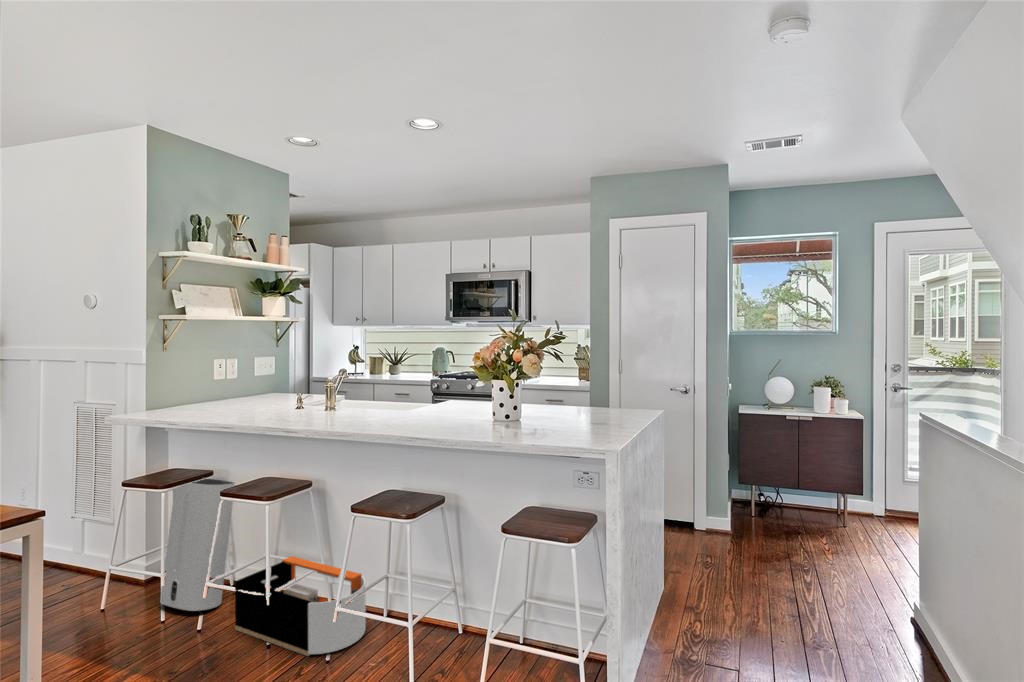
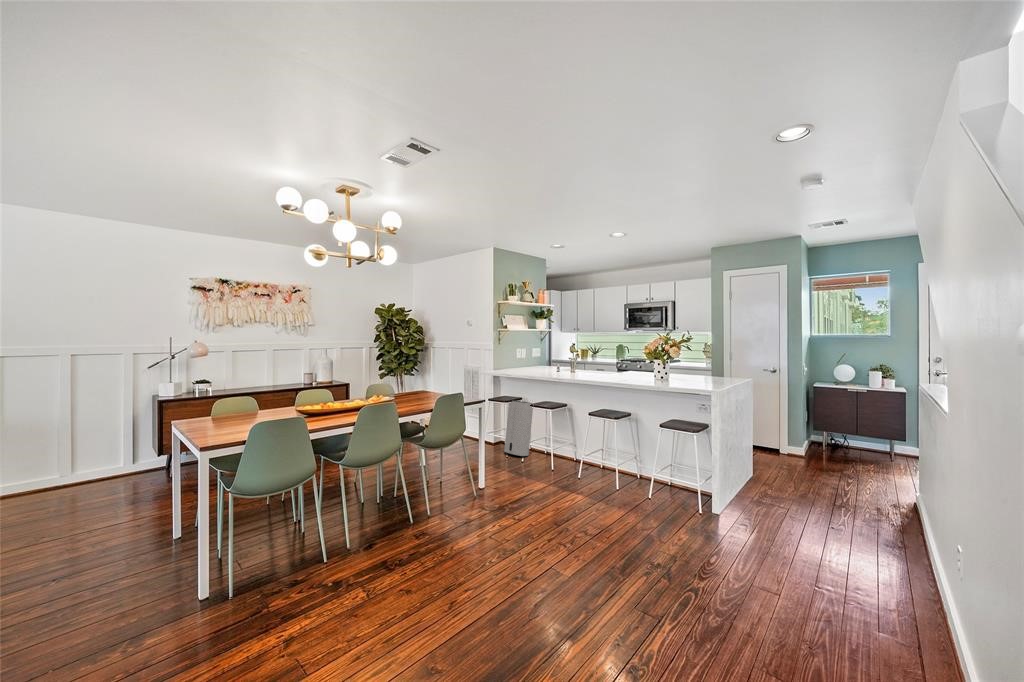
storage bin: present [235,556,366,656] -> none [538,437,594,475]

